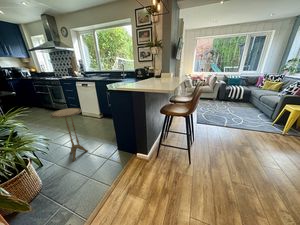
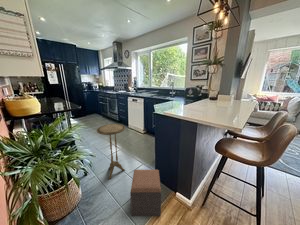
footstool: none [98,139,127,178] -> present [130,170,161,216]

